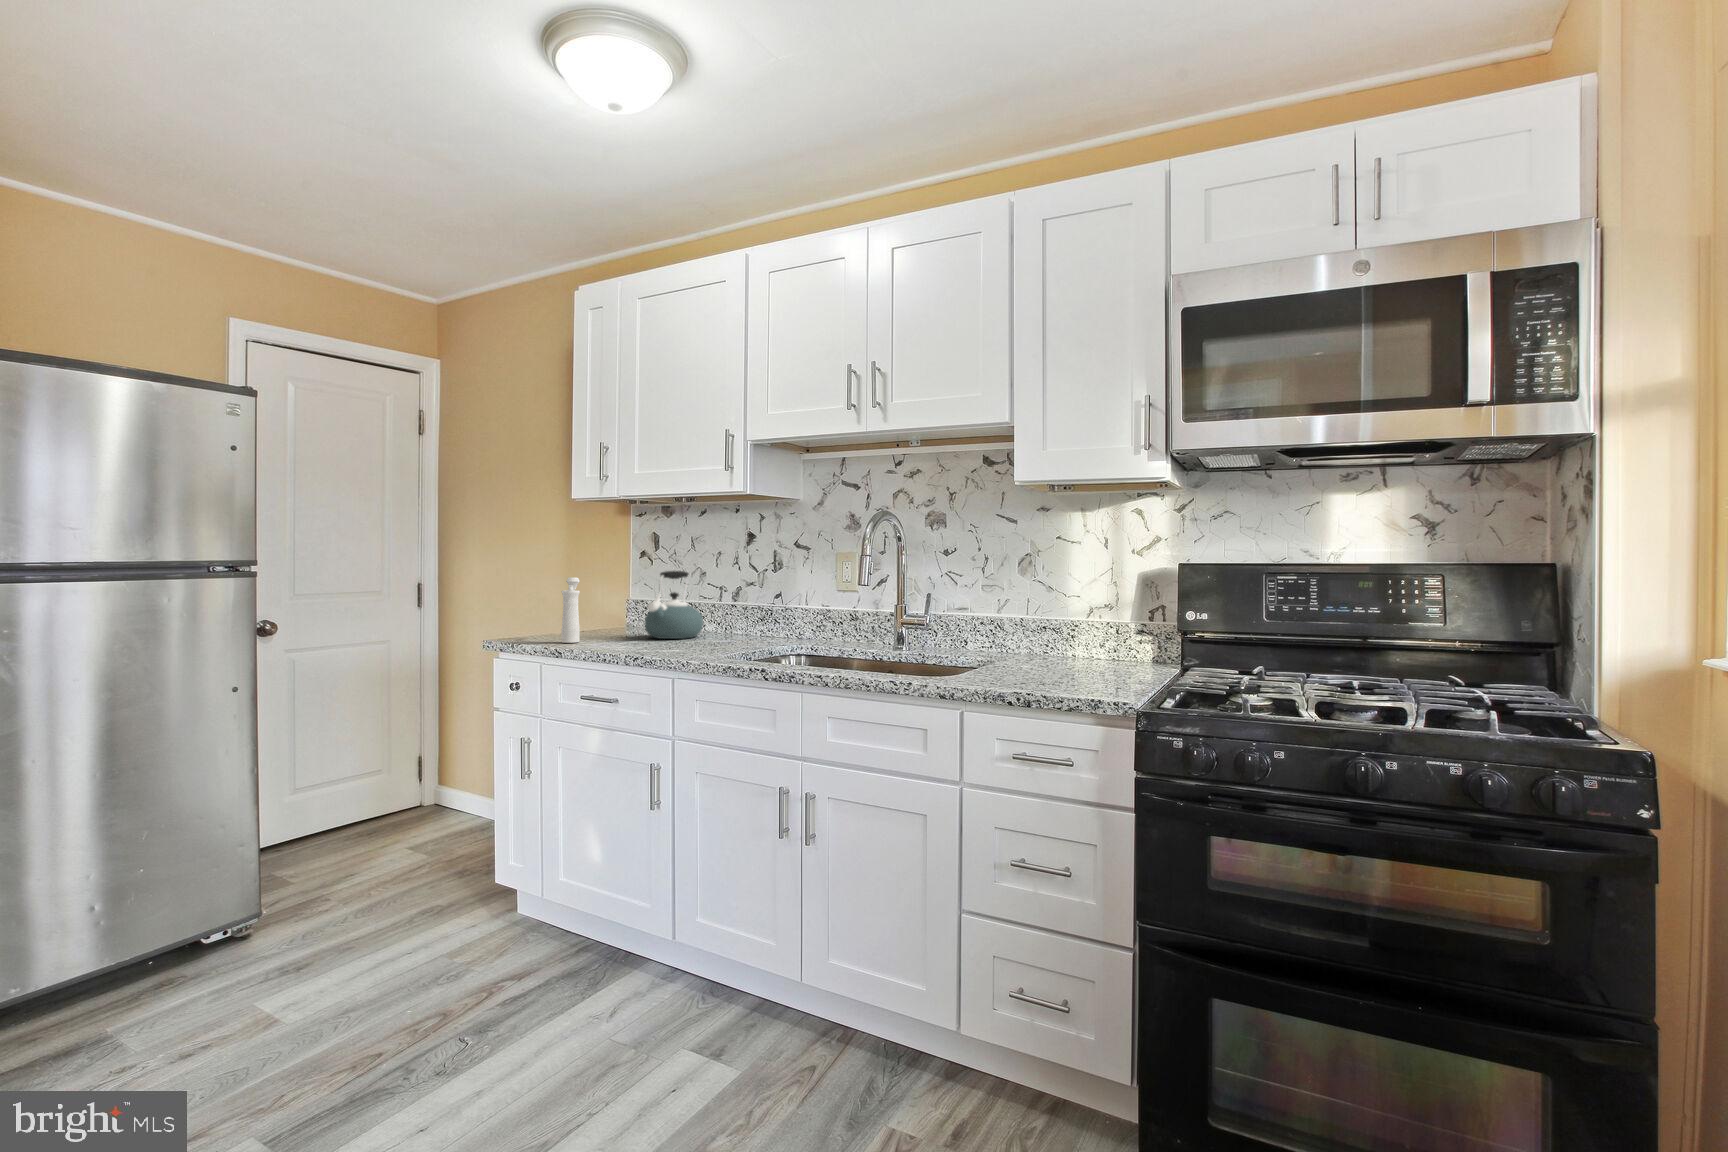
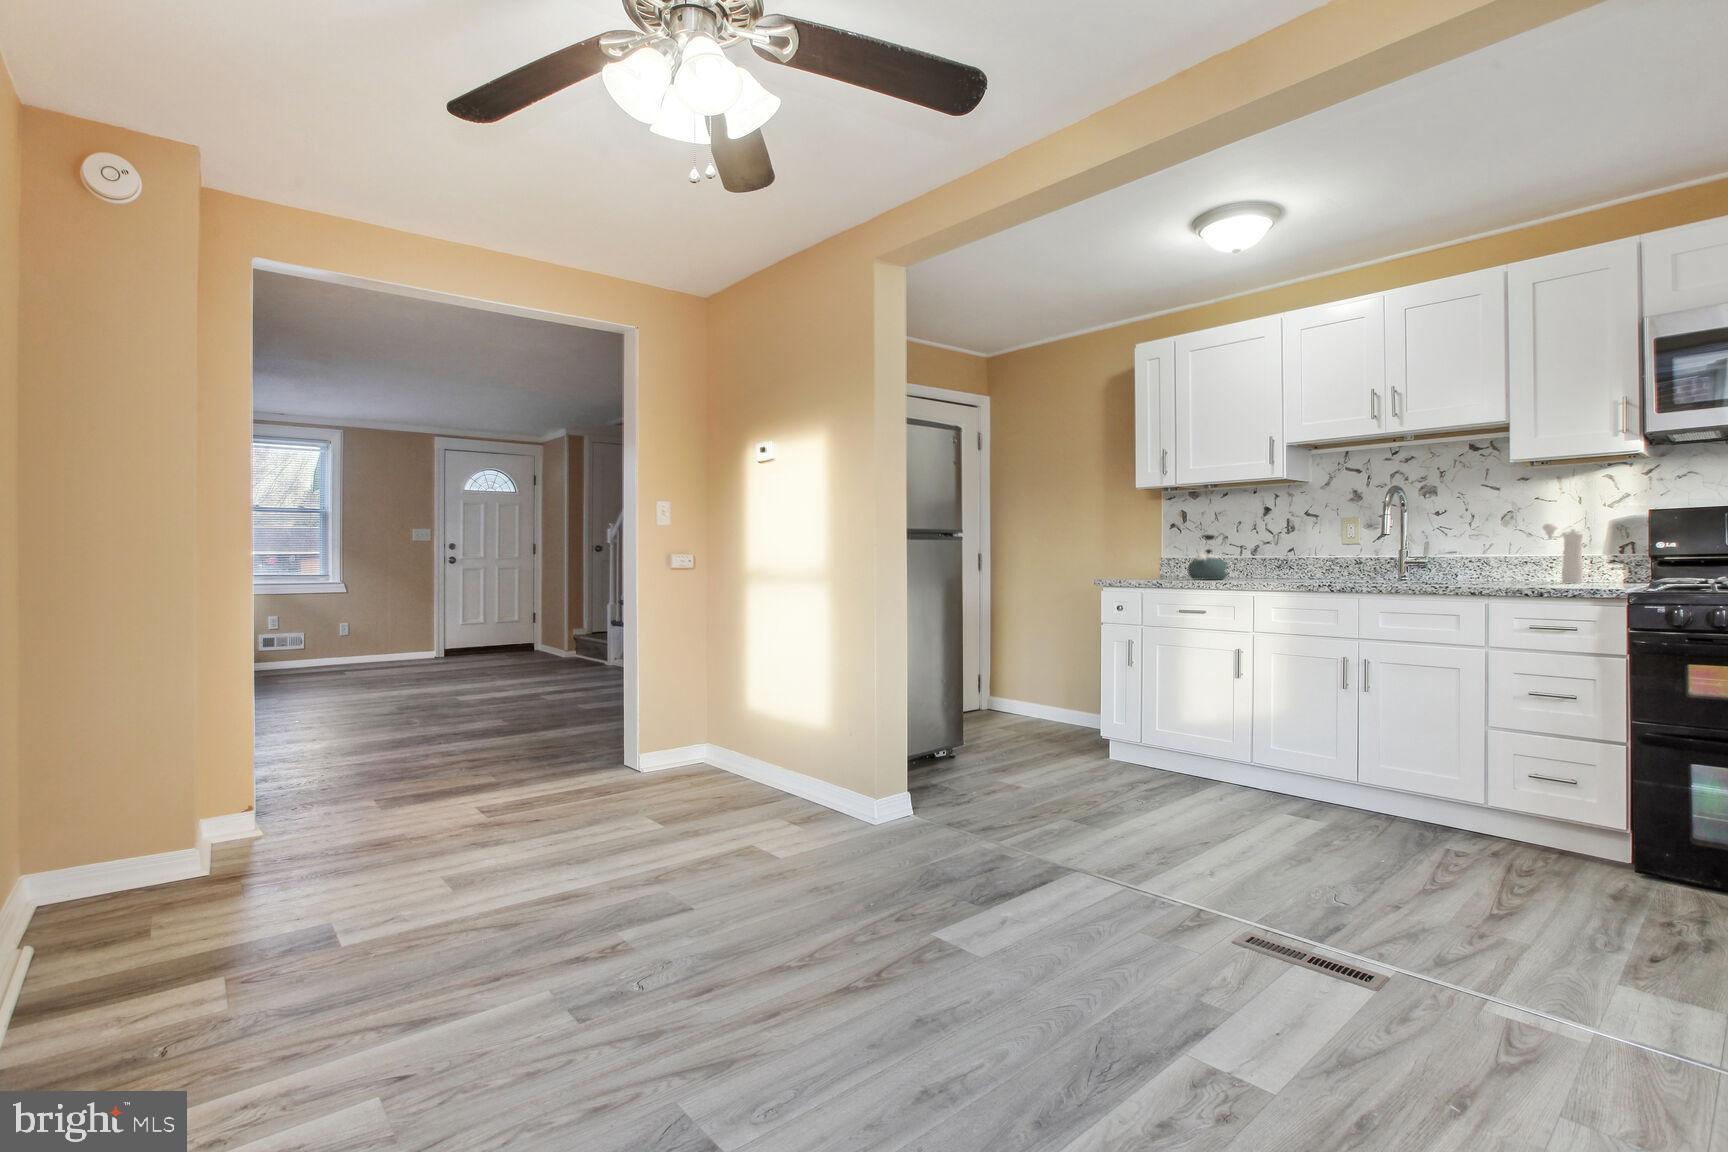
pepper mill: present [561,578,580,643] -> present [1543,524,1583,583]

